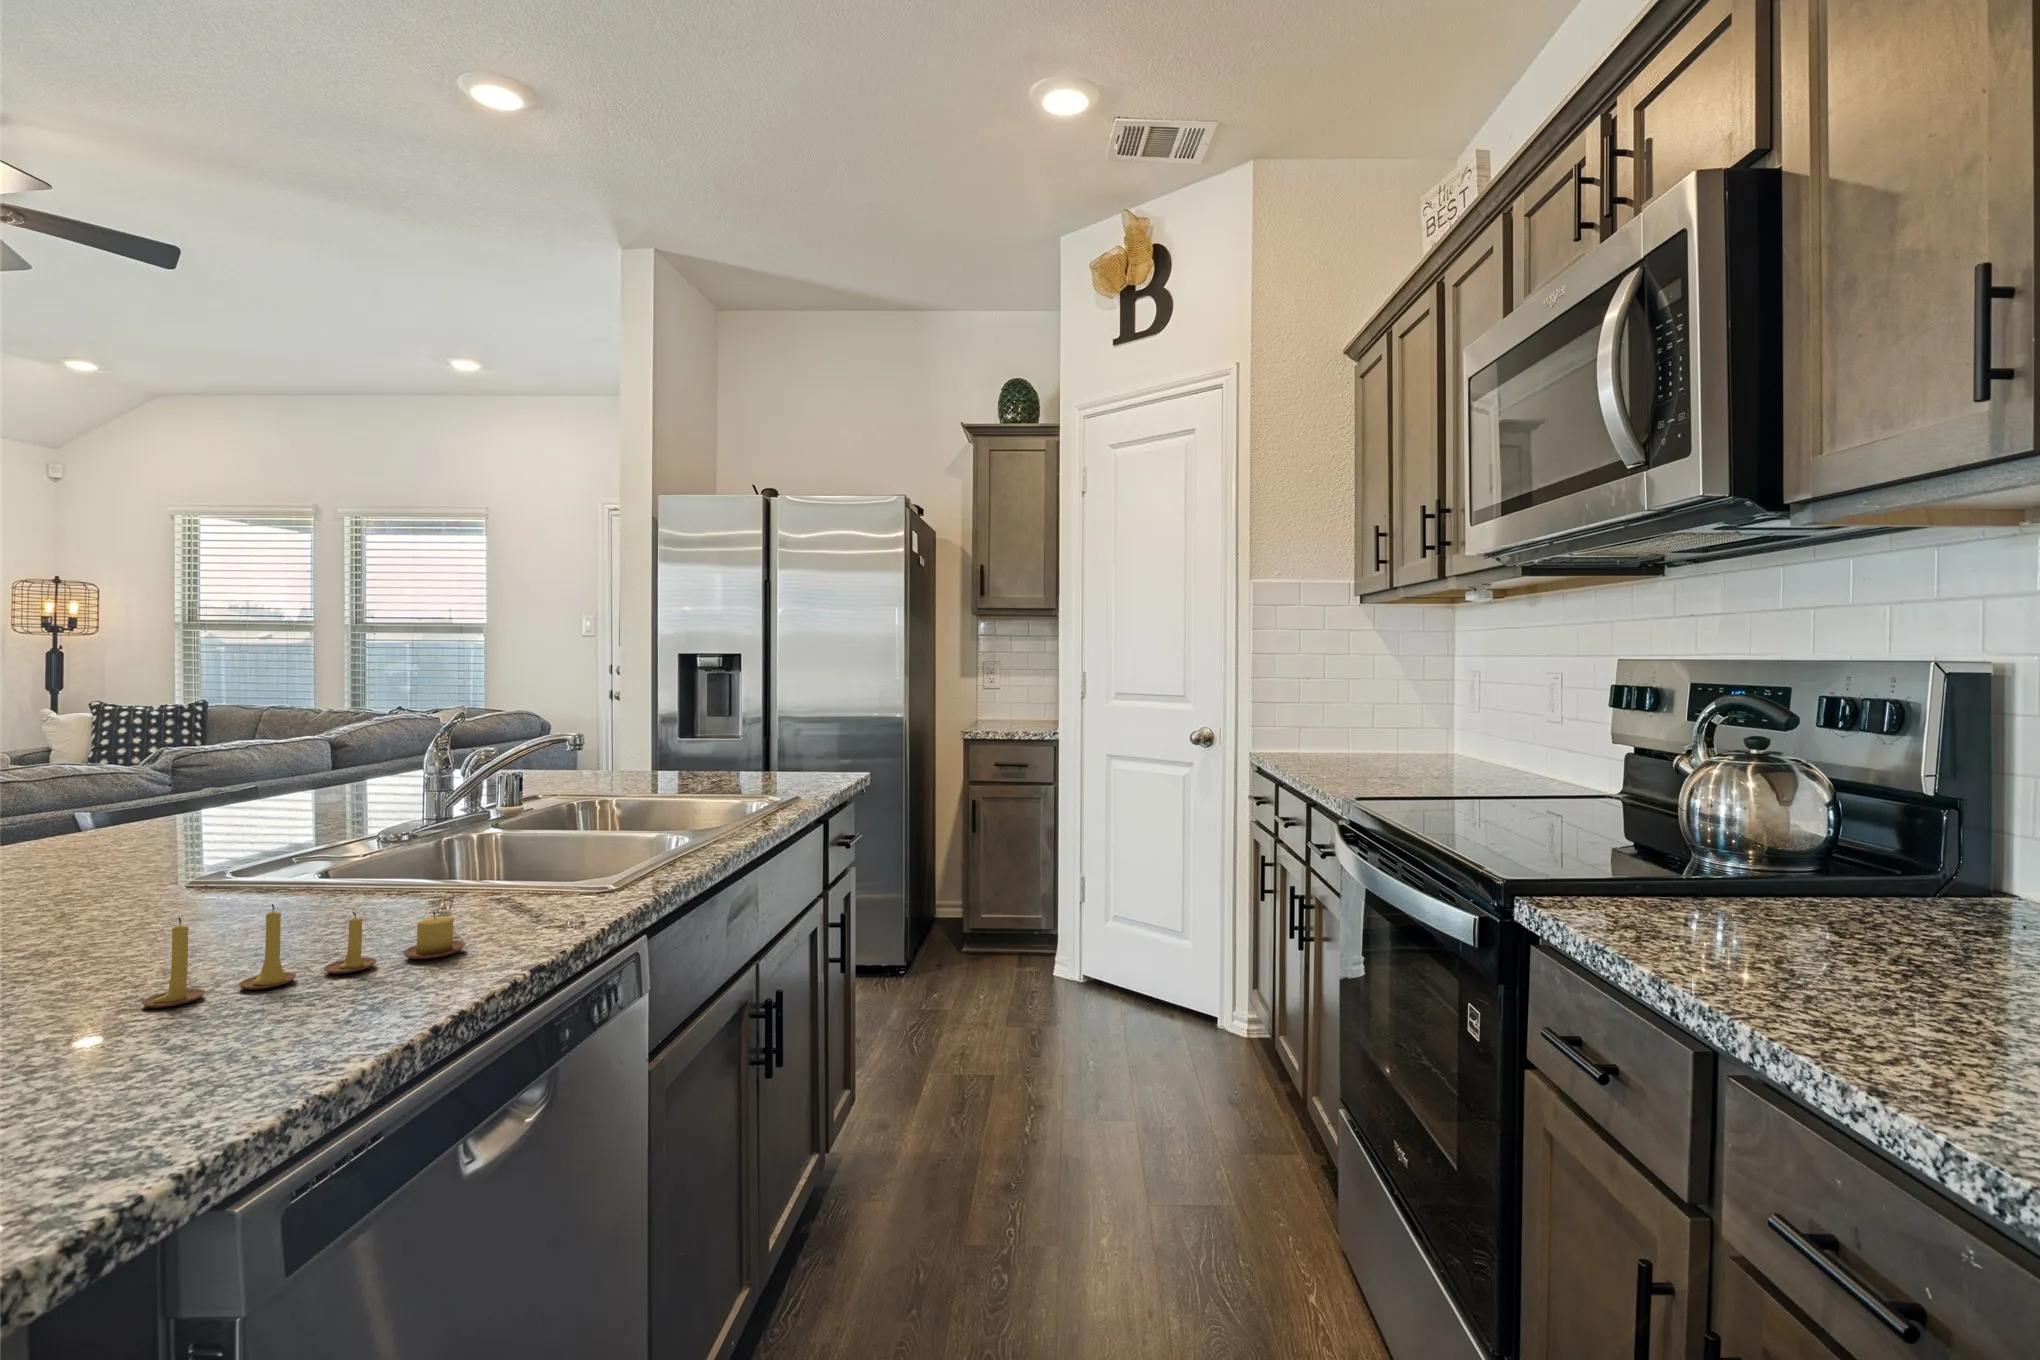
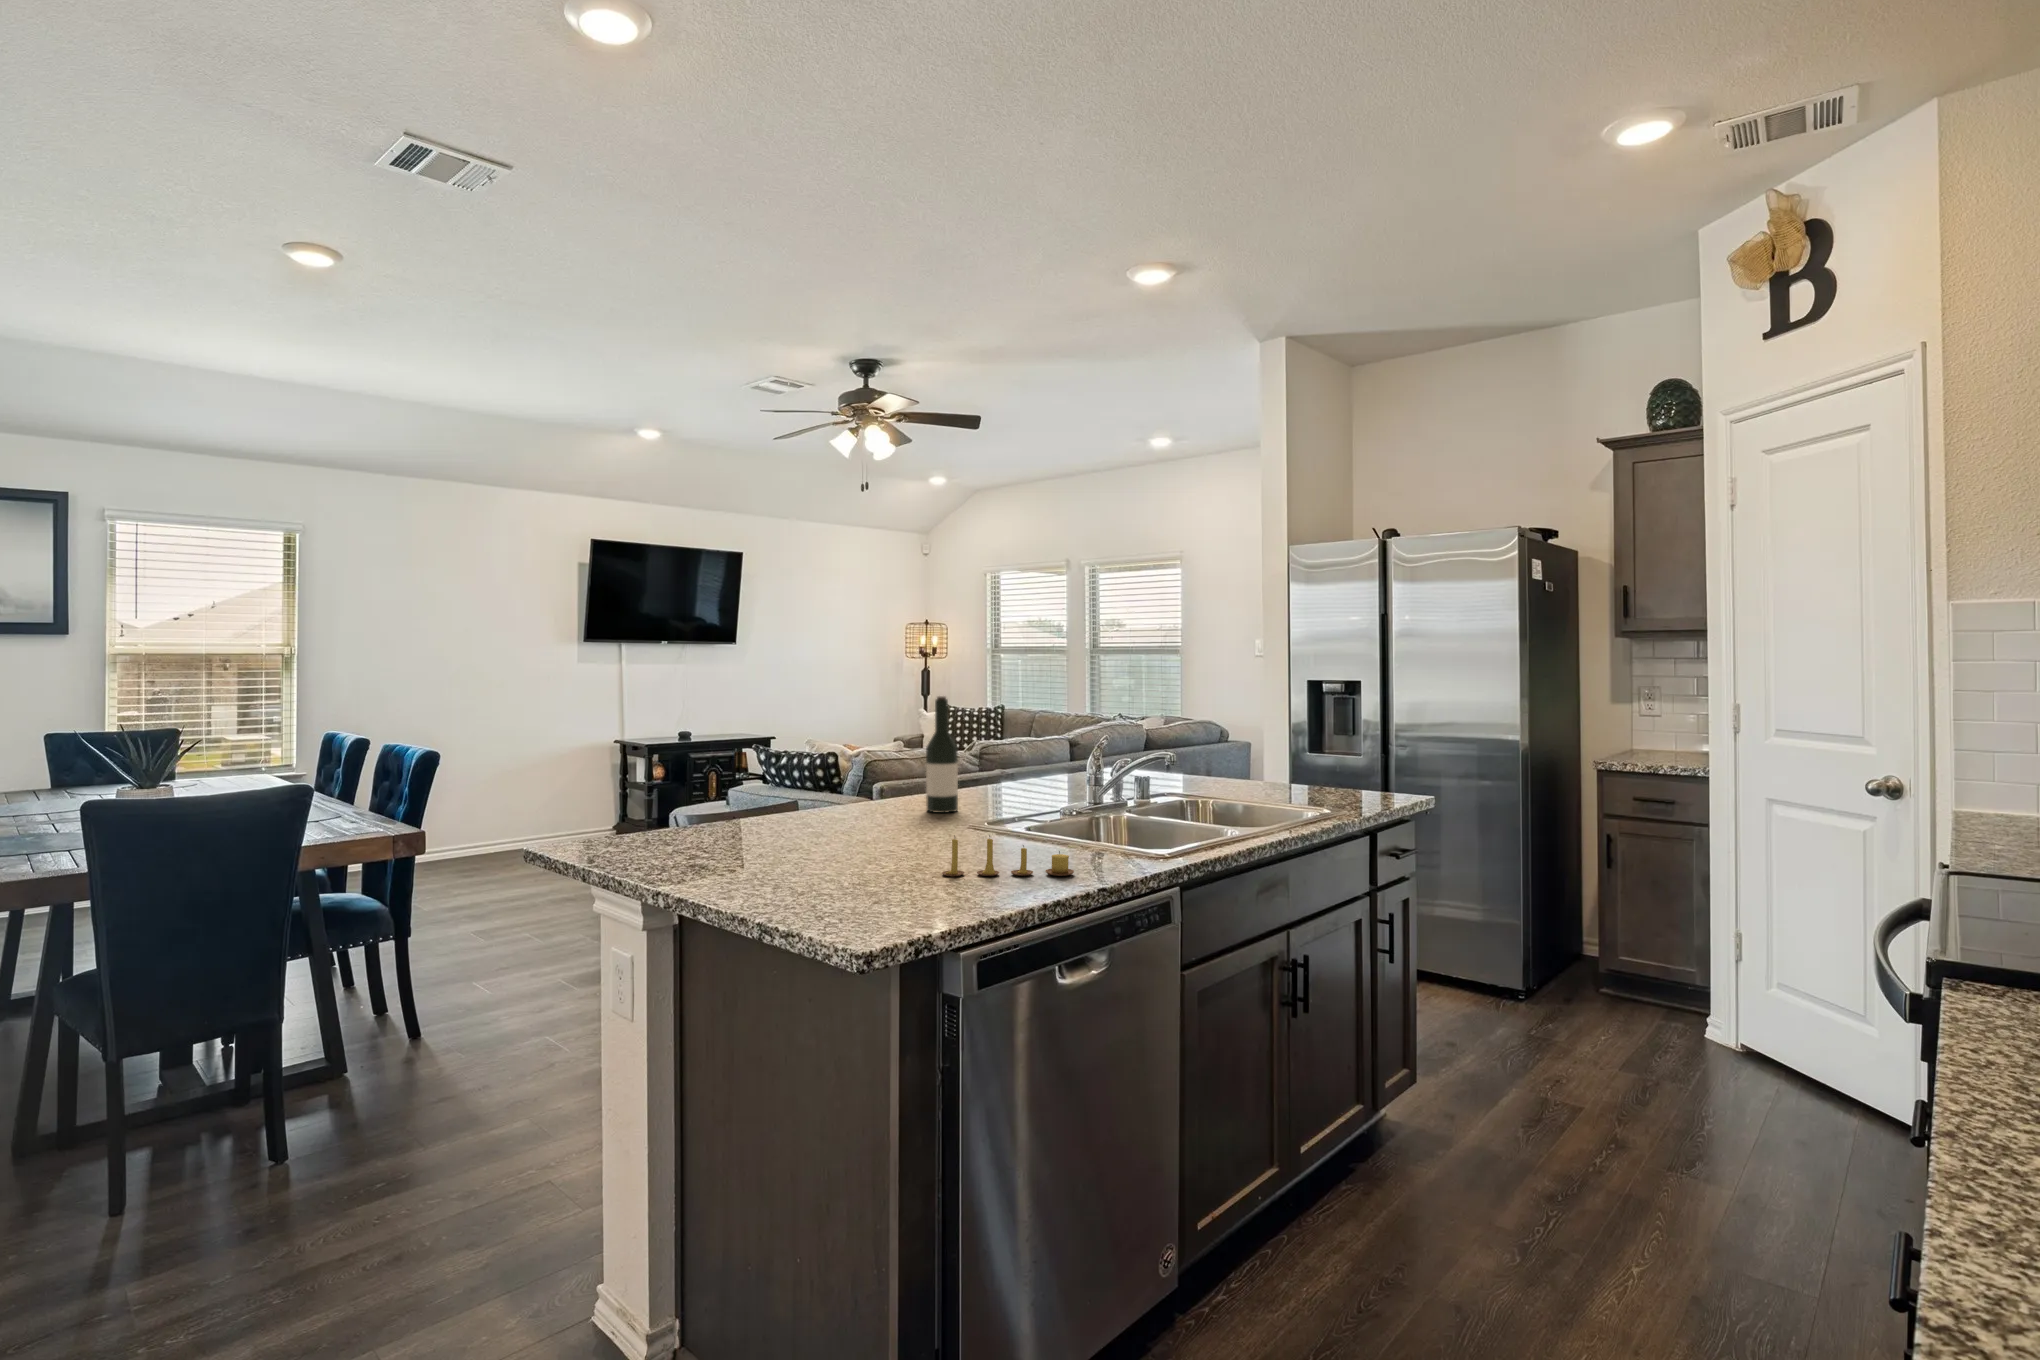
wine bottle: none [75,656,156,872] -> present [926,696,958,813]

